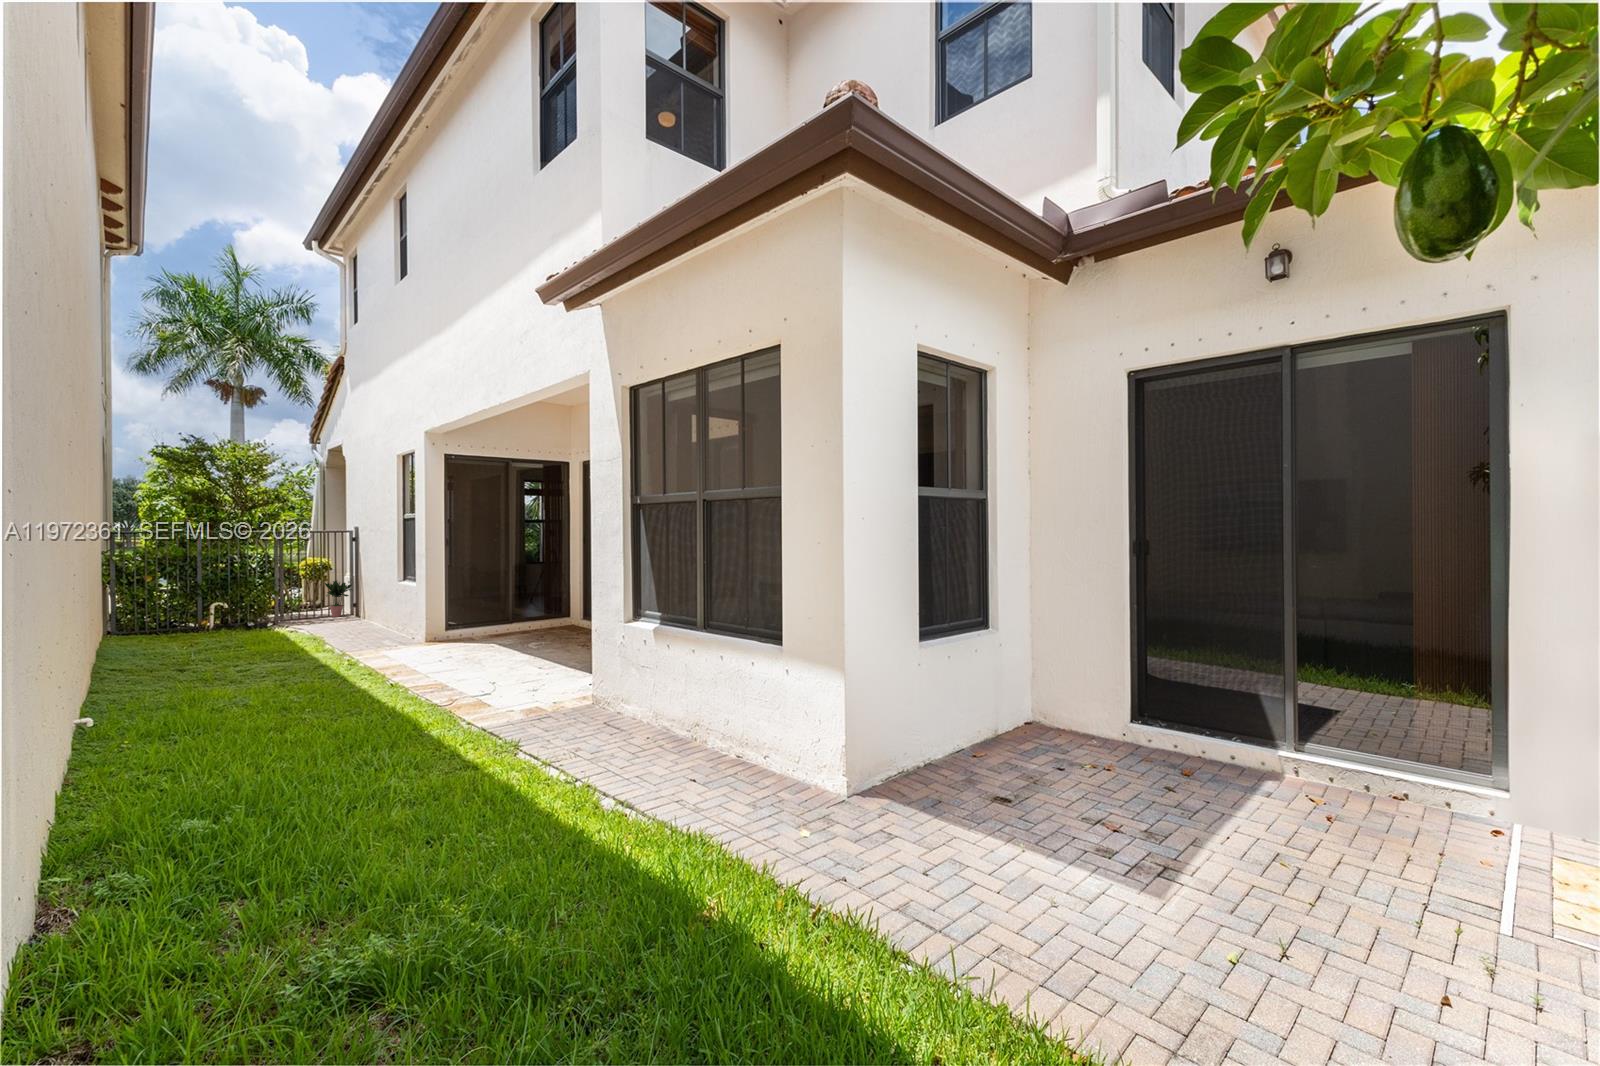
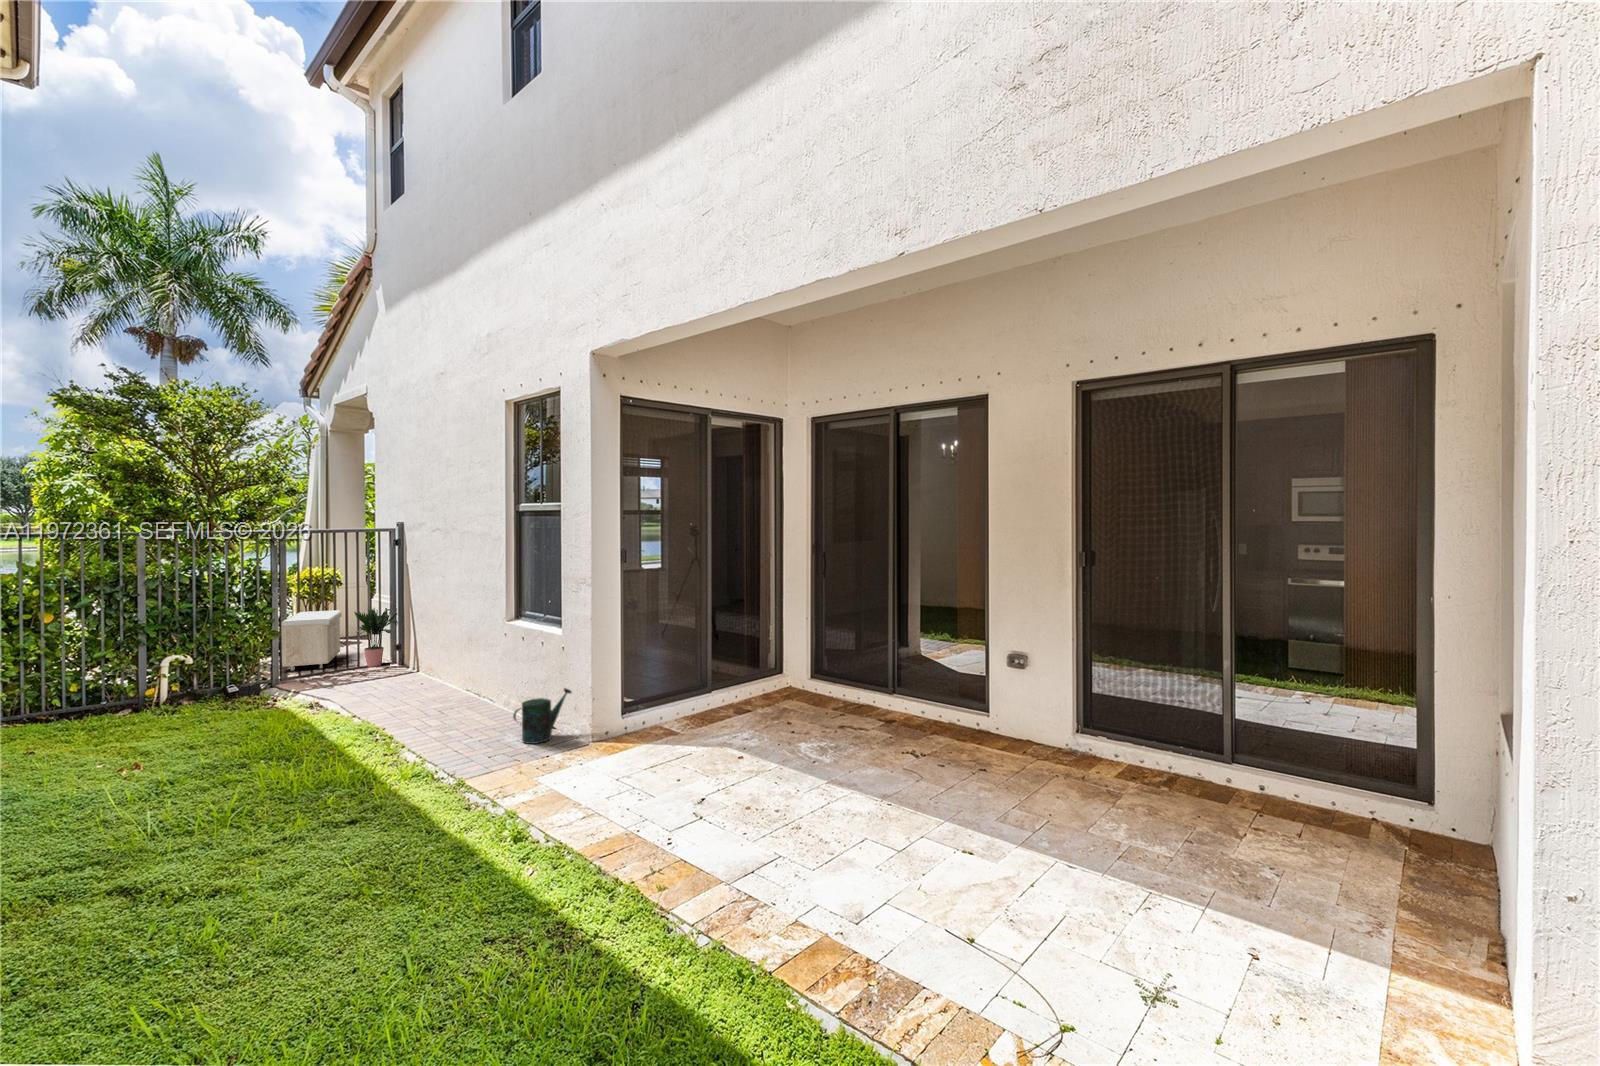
storage bench: none [280,583,321,618] -> present [282,610,342,671]
watering can: none [378,616,416,643] -> present [513,688,571,744]

